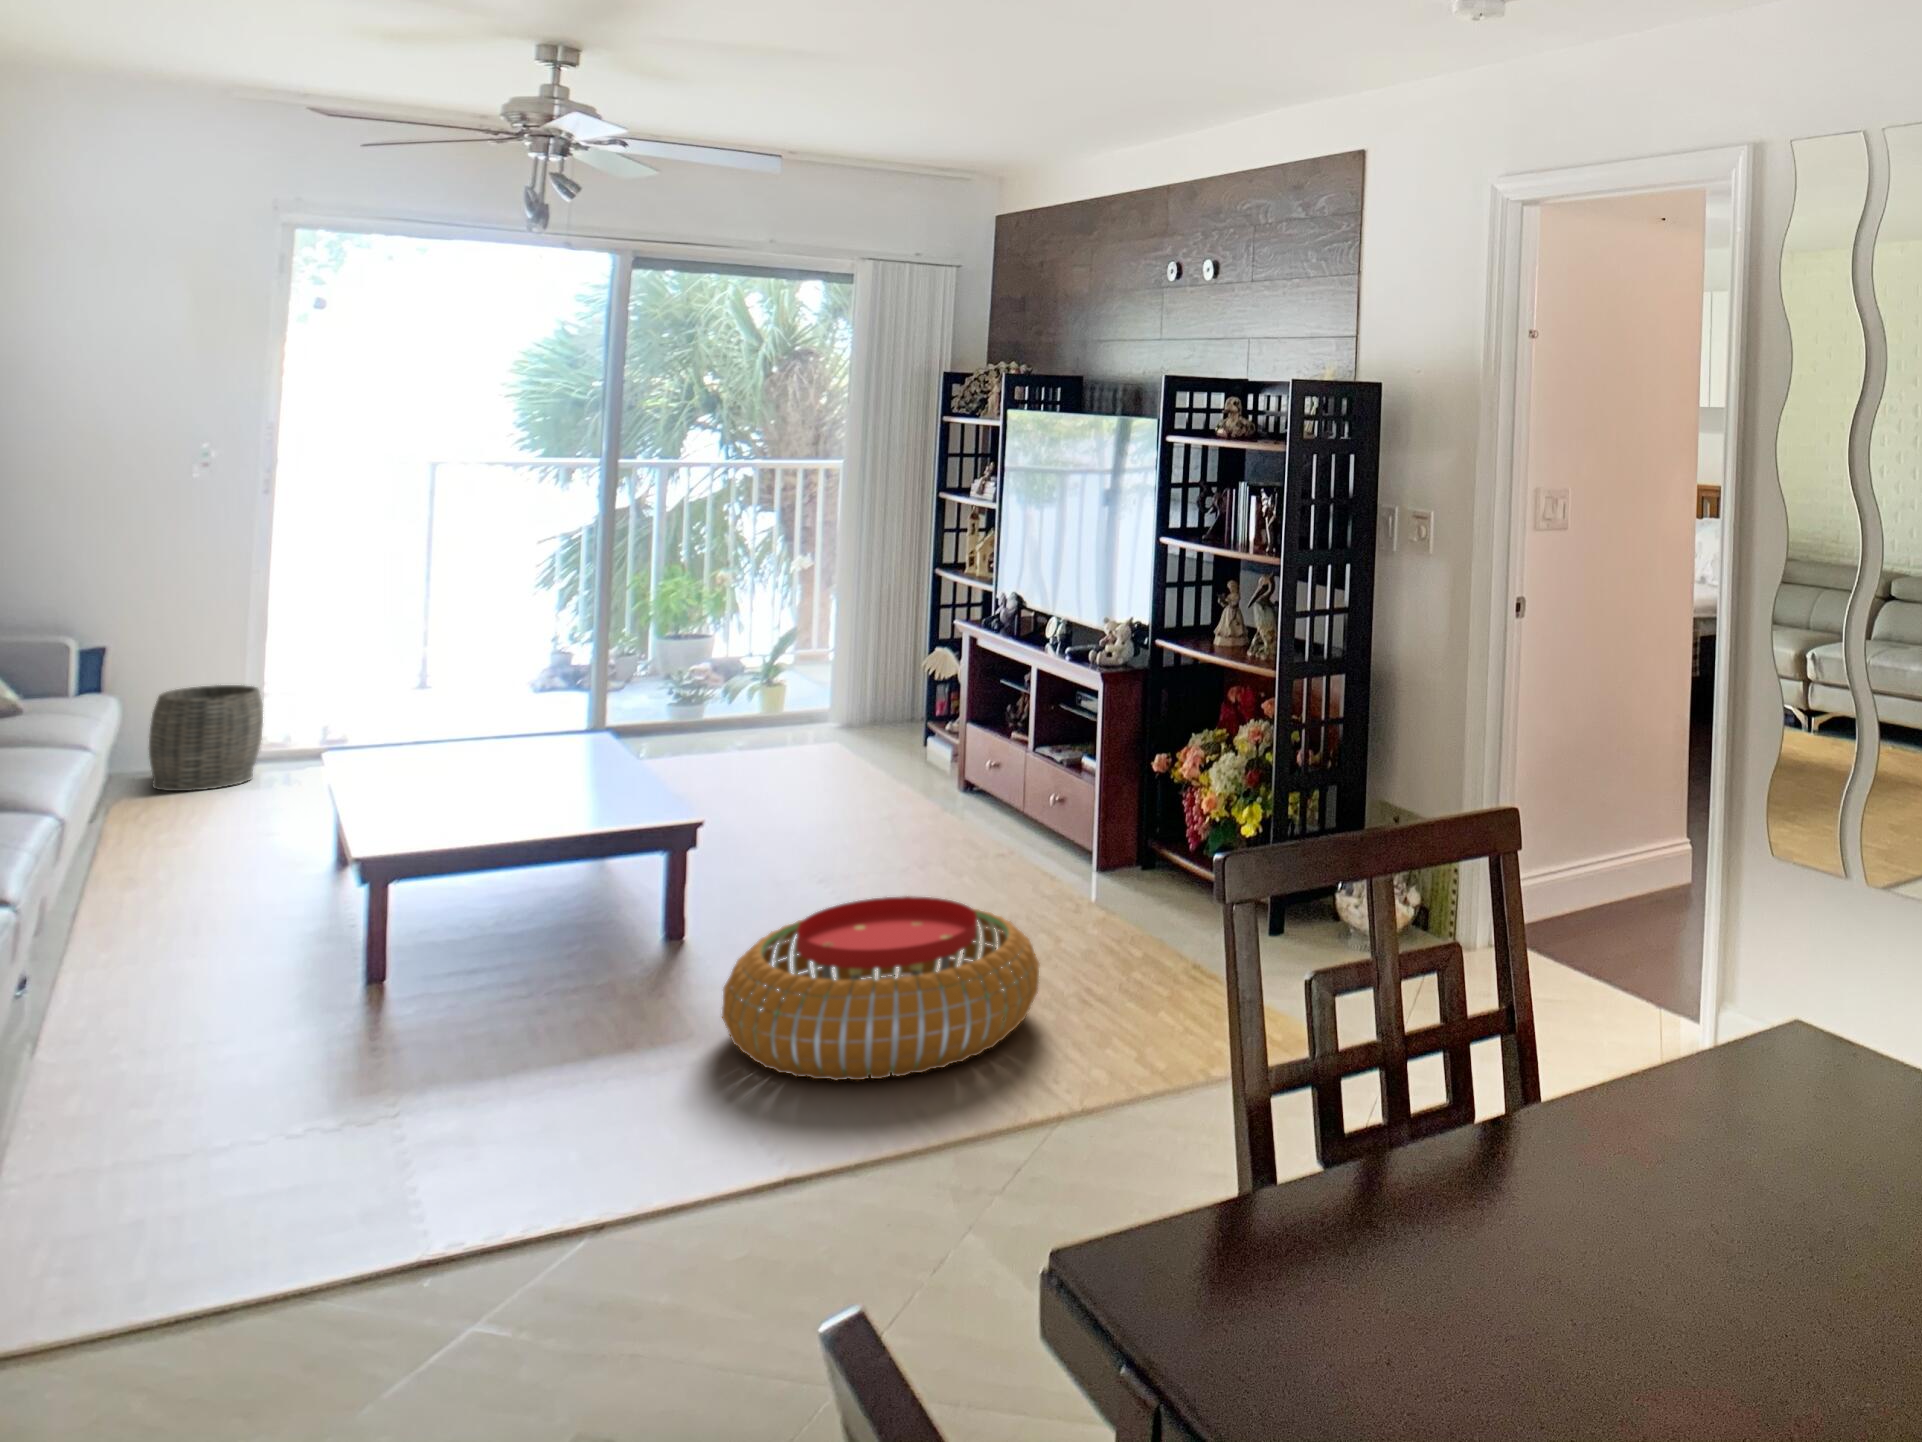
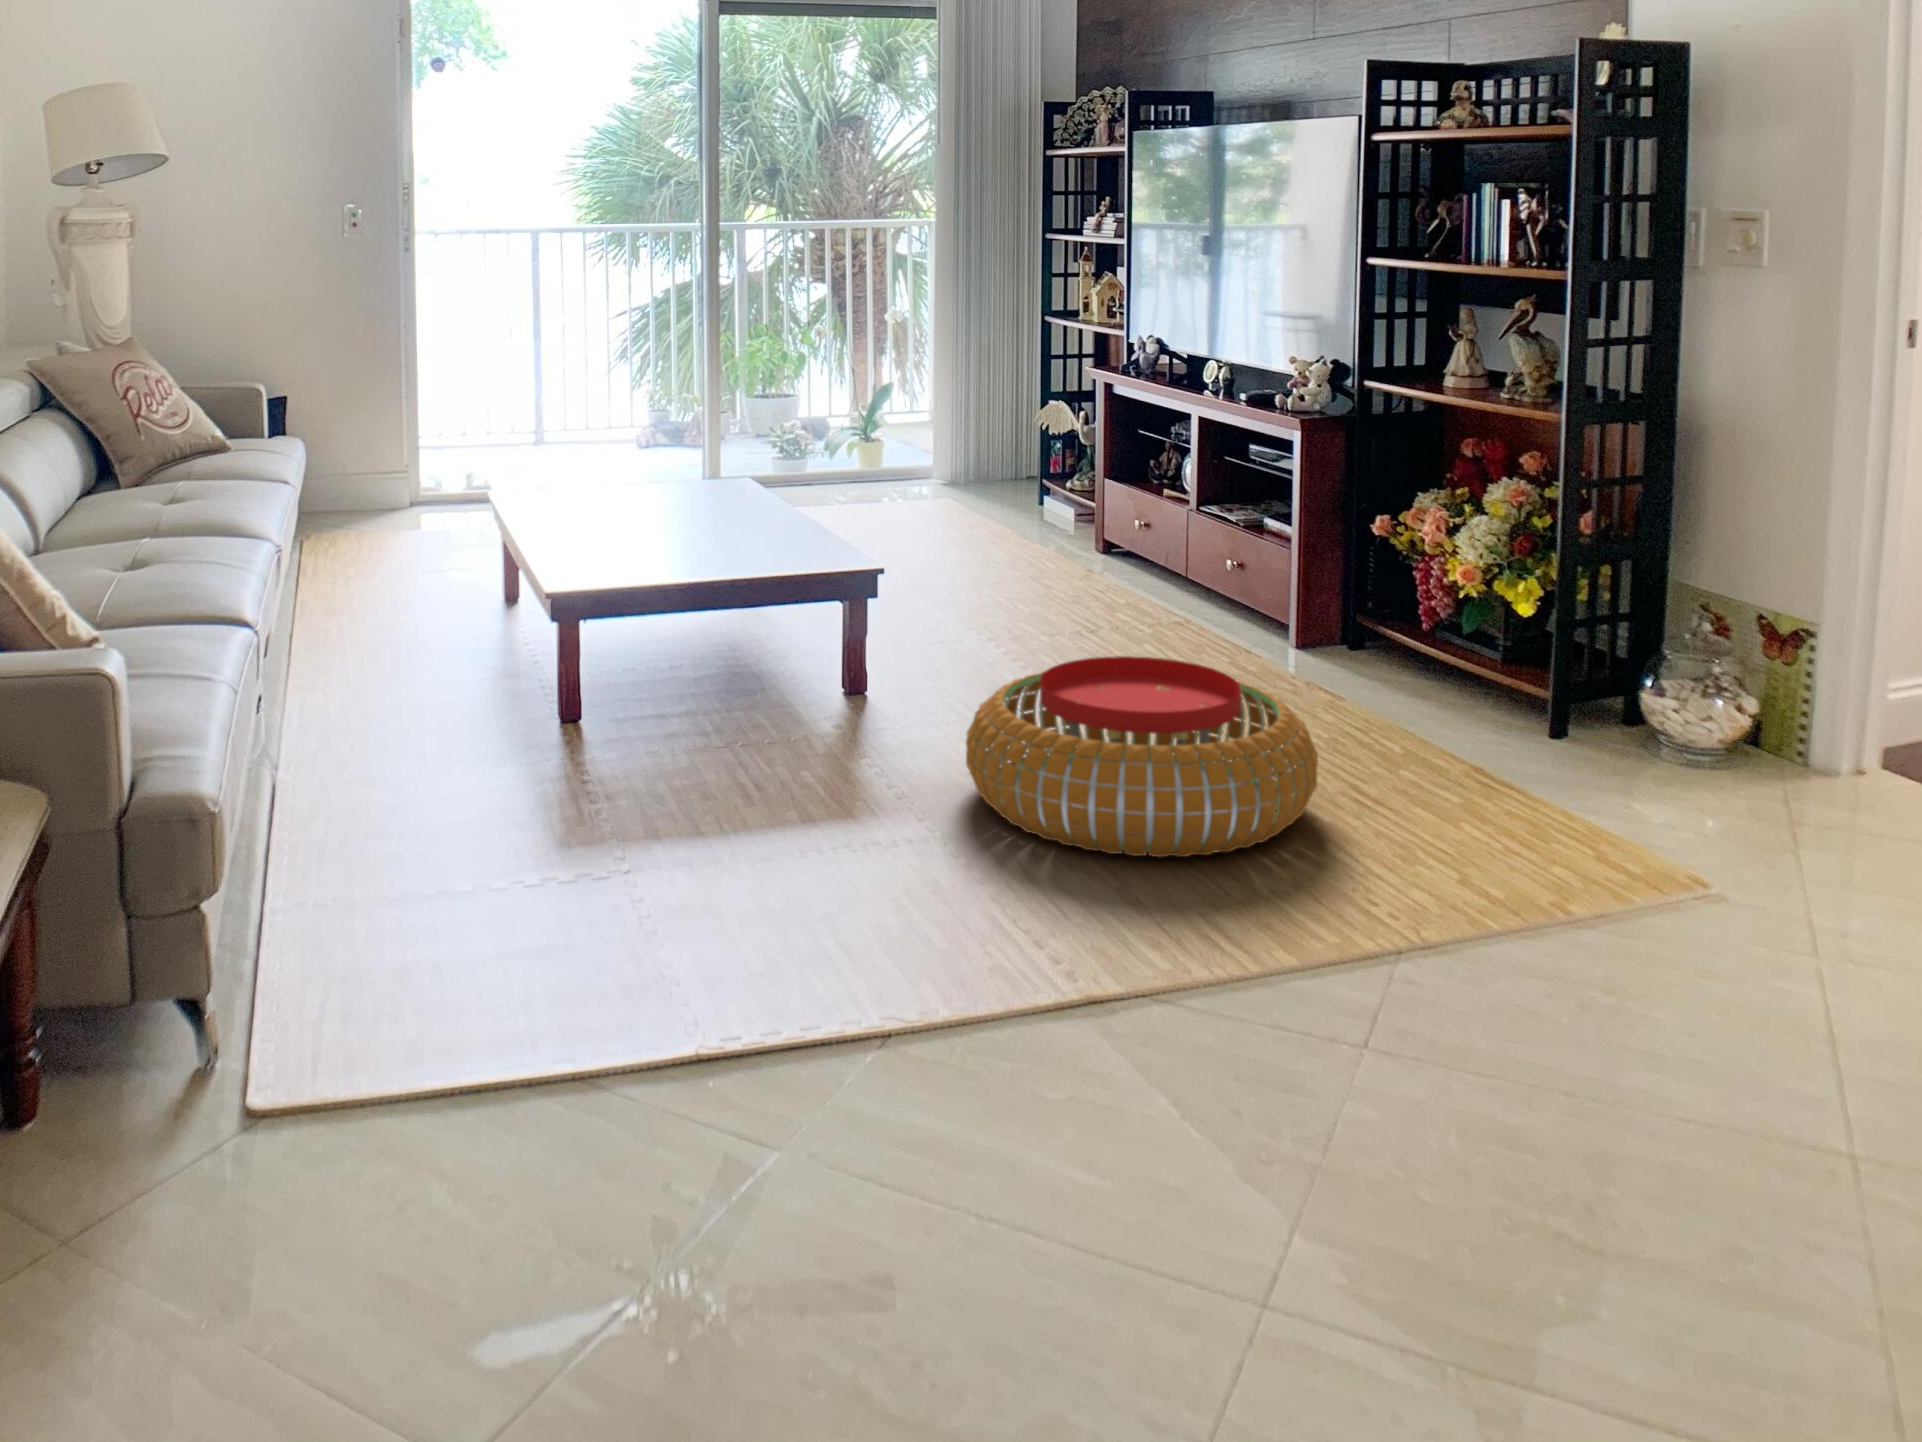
woven basket: present [149,685,263,791] -> none [342,425,431,523]

